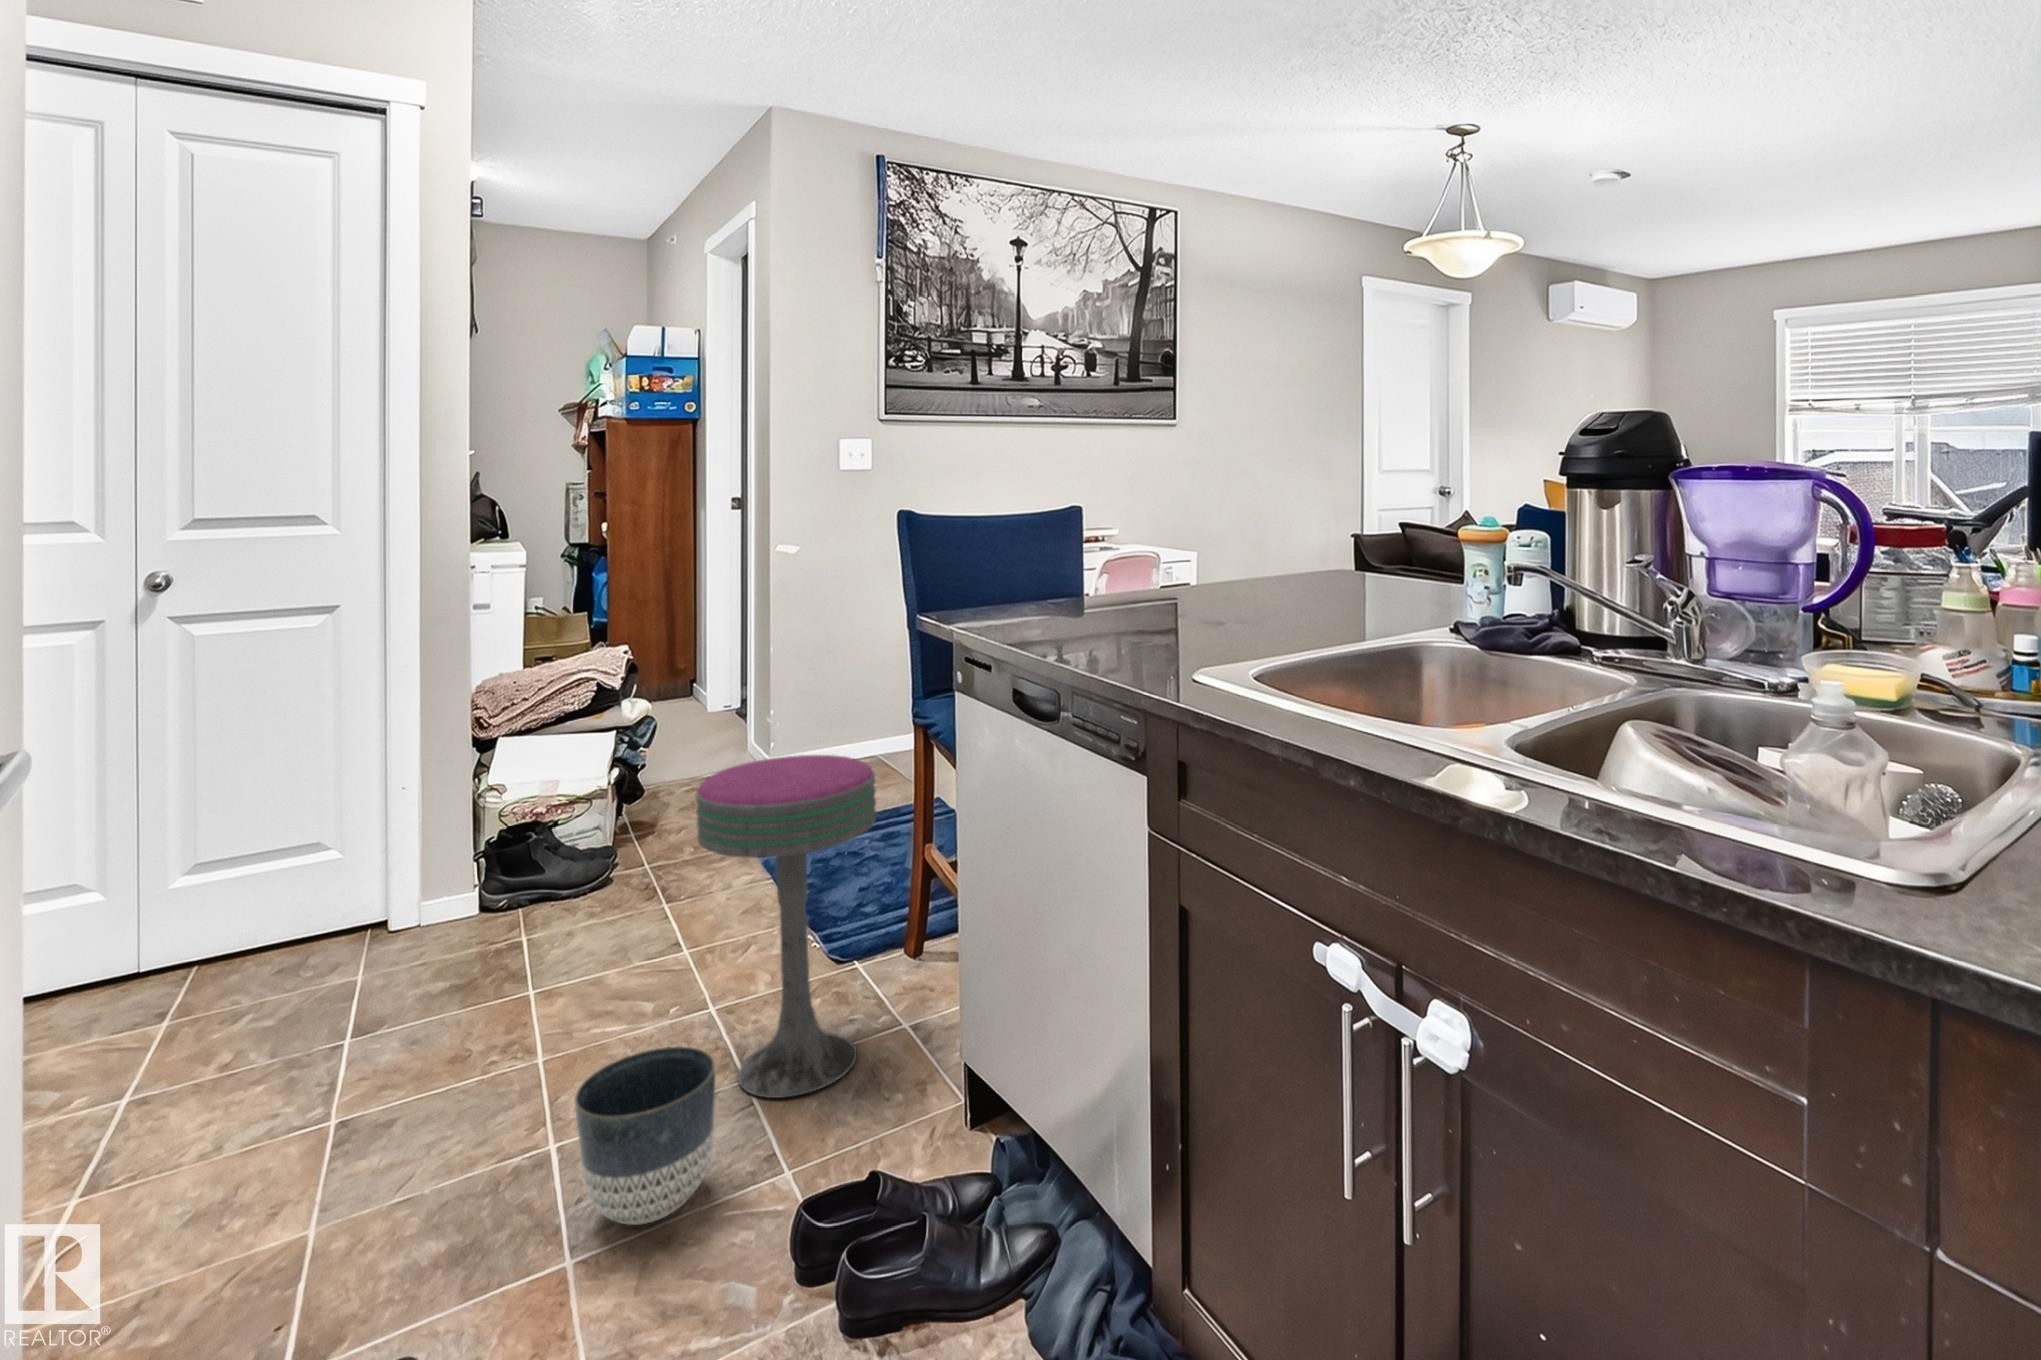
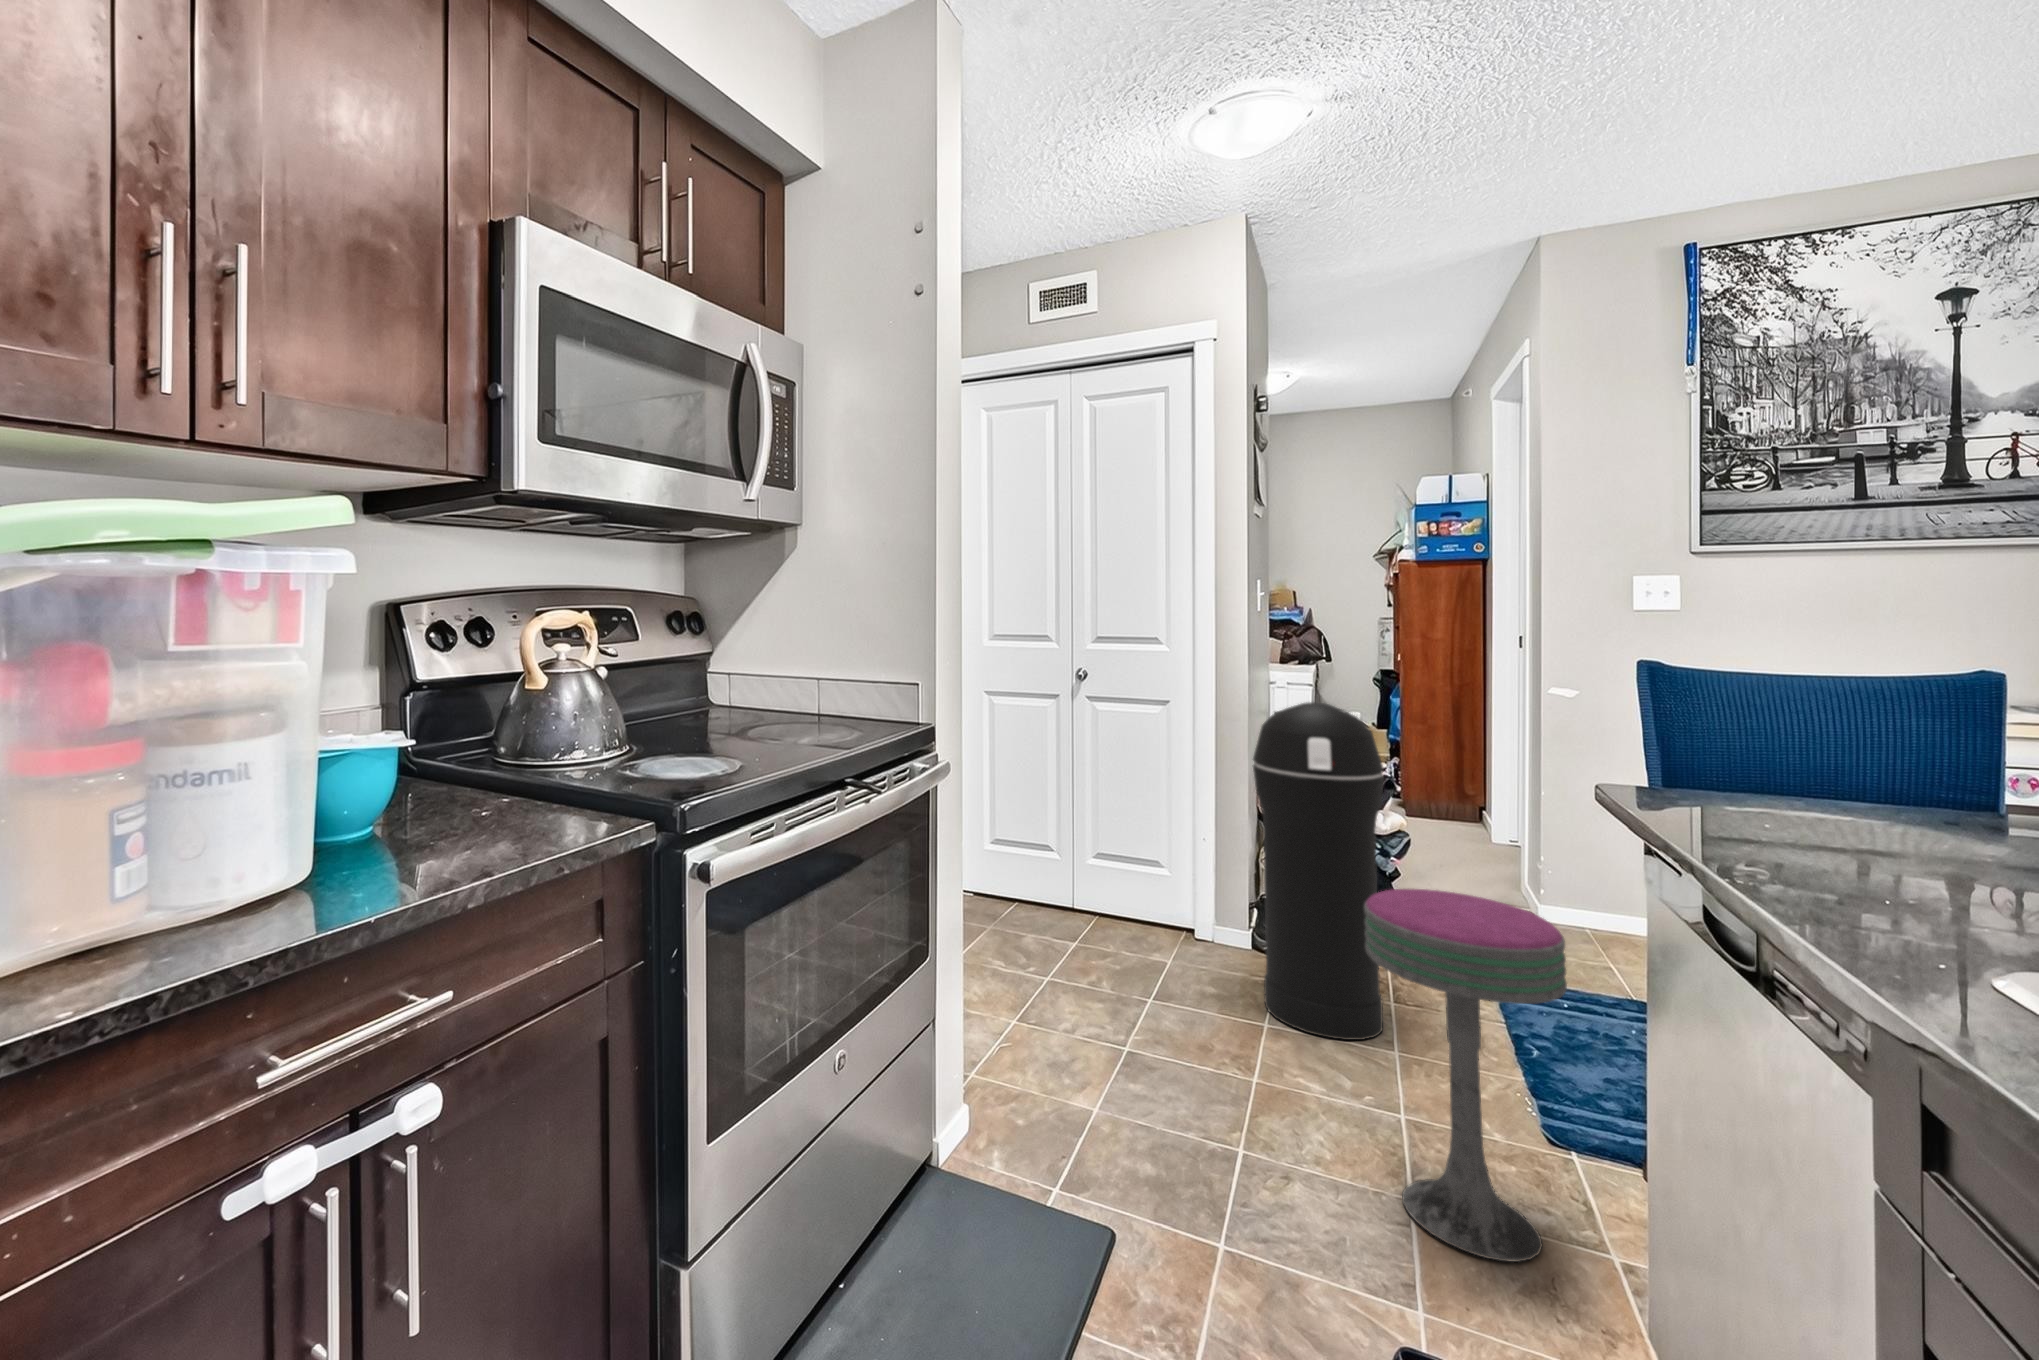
trash can: none [498,584,667,978] -> present [1253,702,1384,1040]
planter: present [575,1046,715,1225] -> none [1231,1105,1349,1269]

